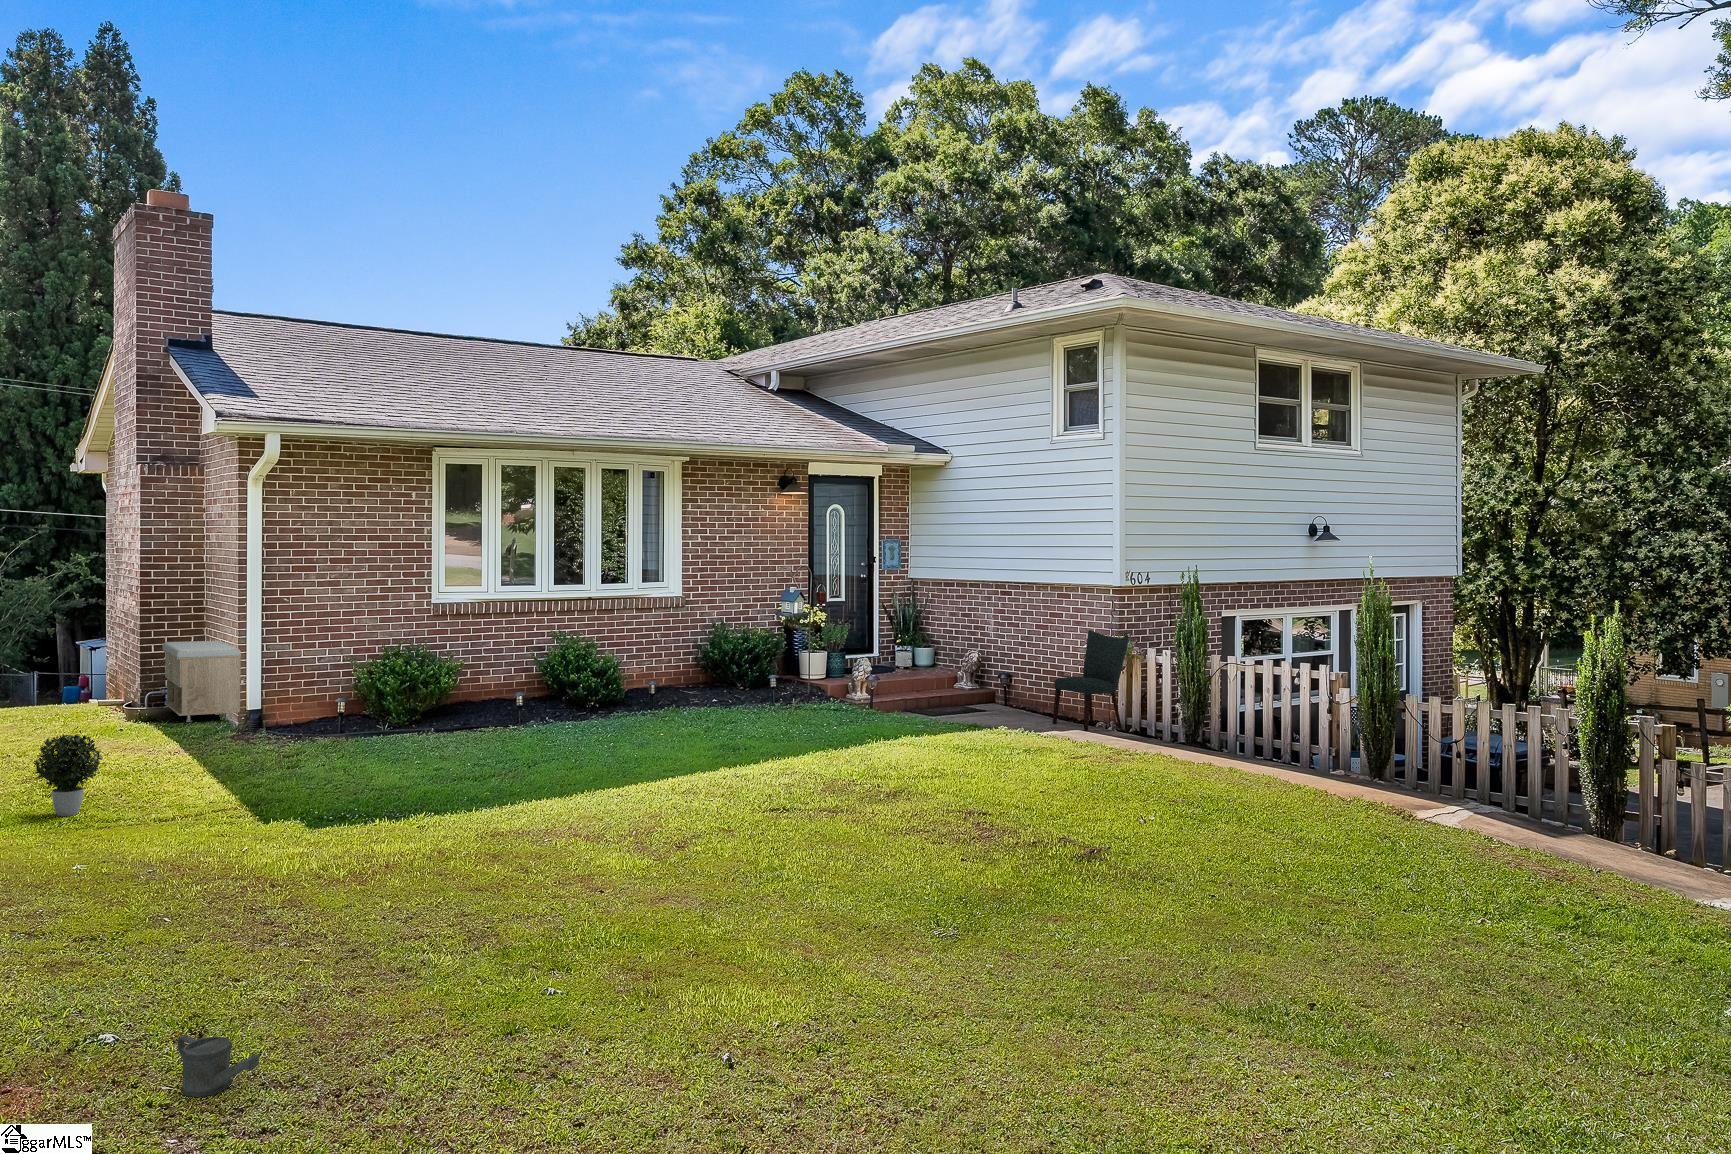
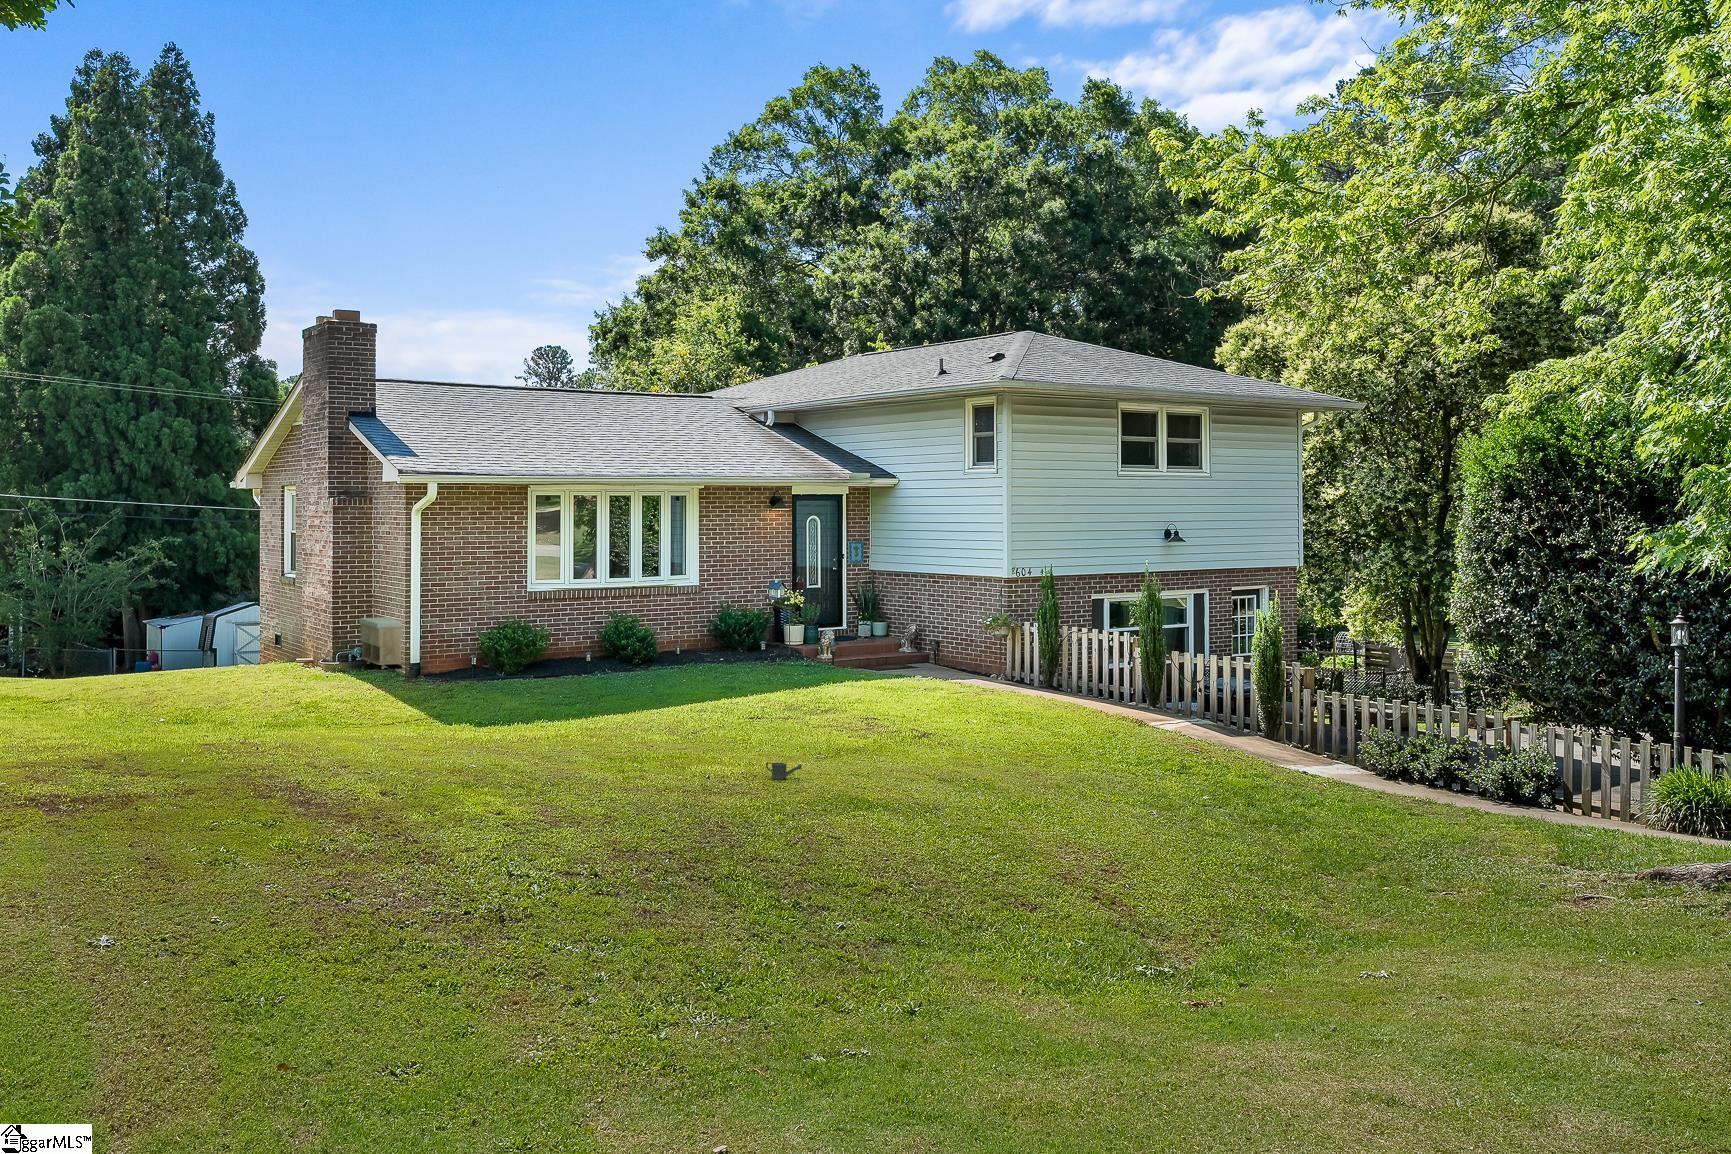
chair: present [1053,630,1128,731] -> none [955,609,1007,679]
potted plant: present [34,734,103,816] -> none [346,666,378,711]
watering can: present [178,1035,259,1097] -> present [766,762,801,780]

